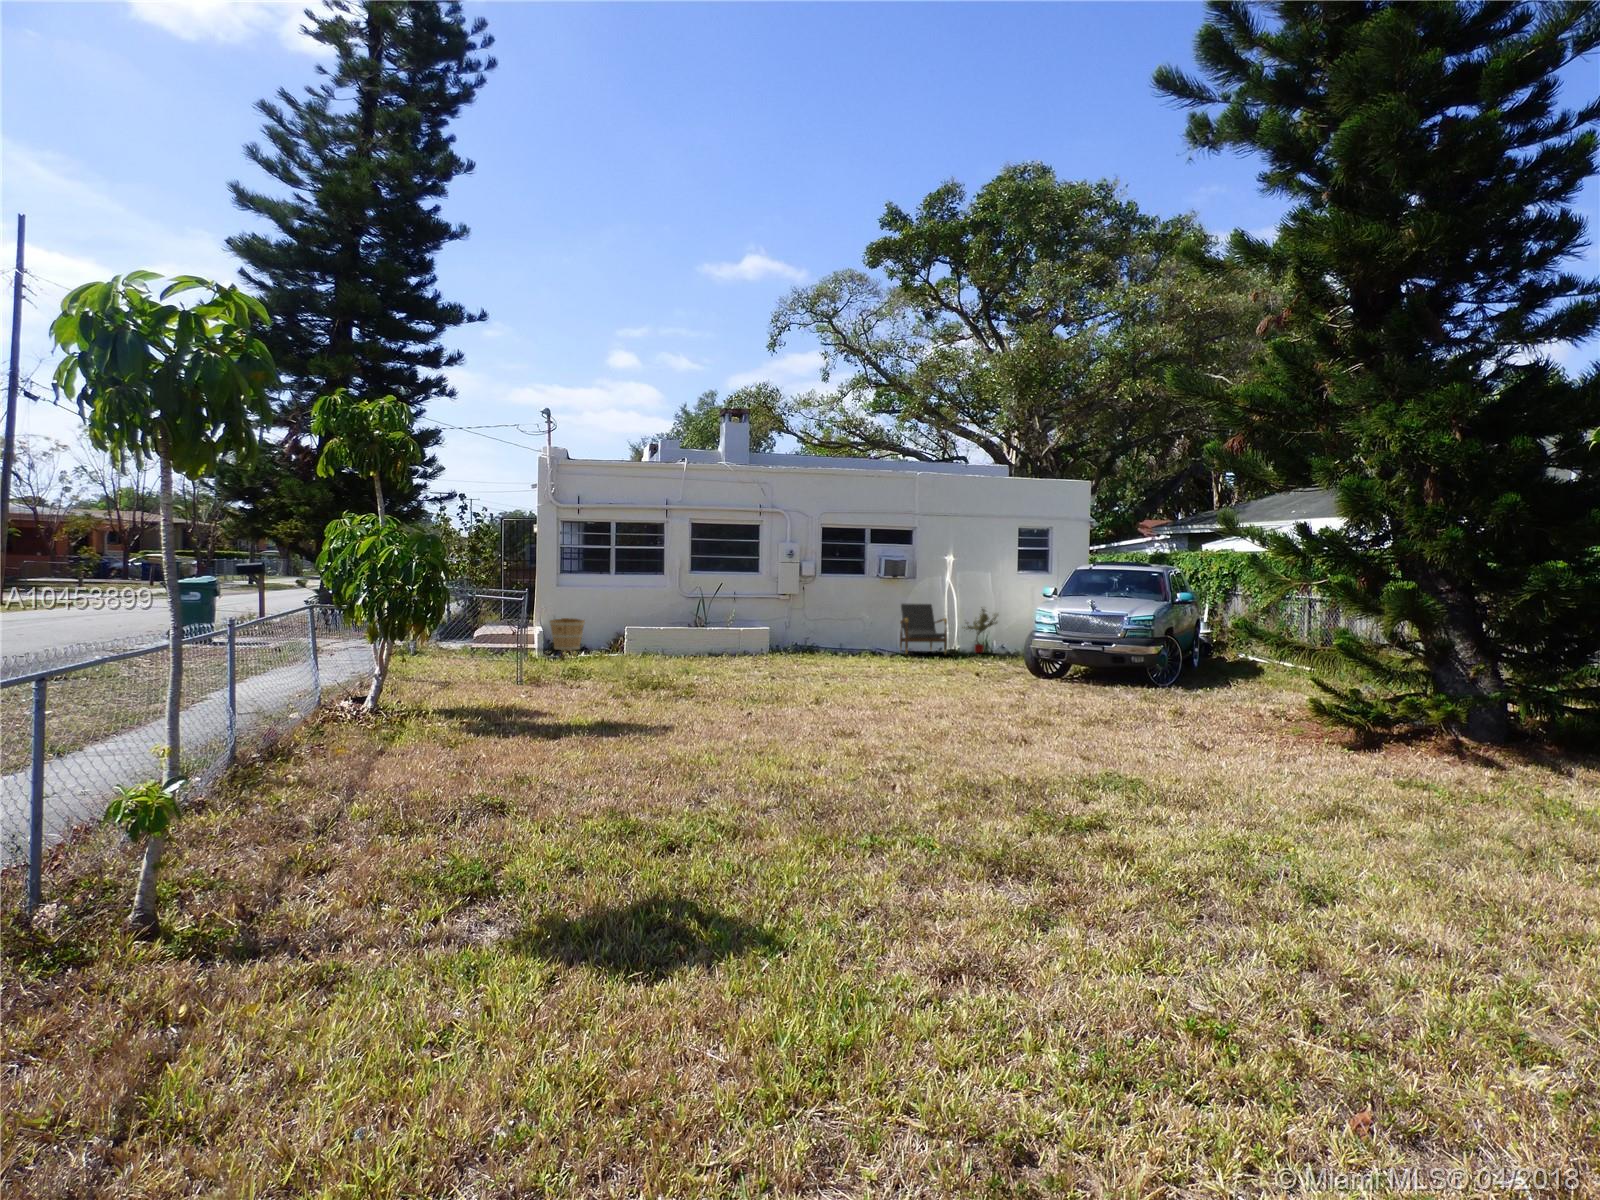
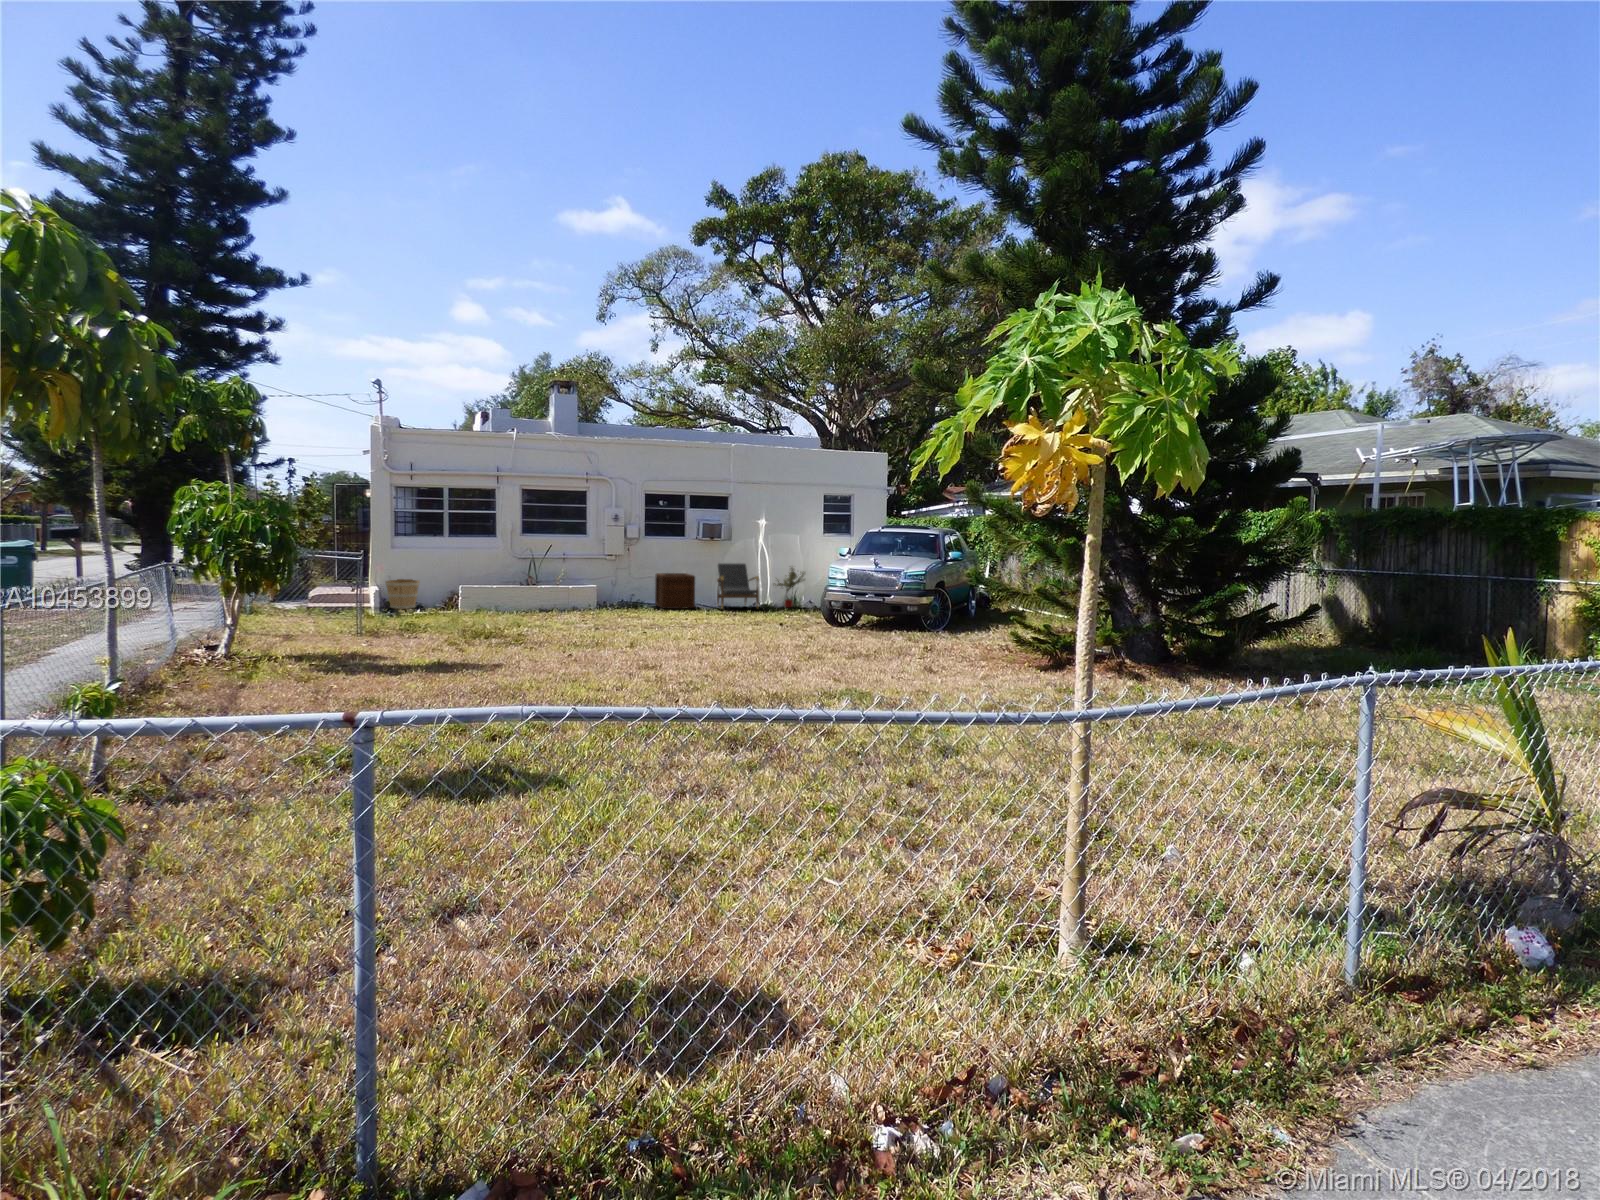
wooden crate: none [832,614,877,653] -> present [655,573,695,609]

